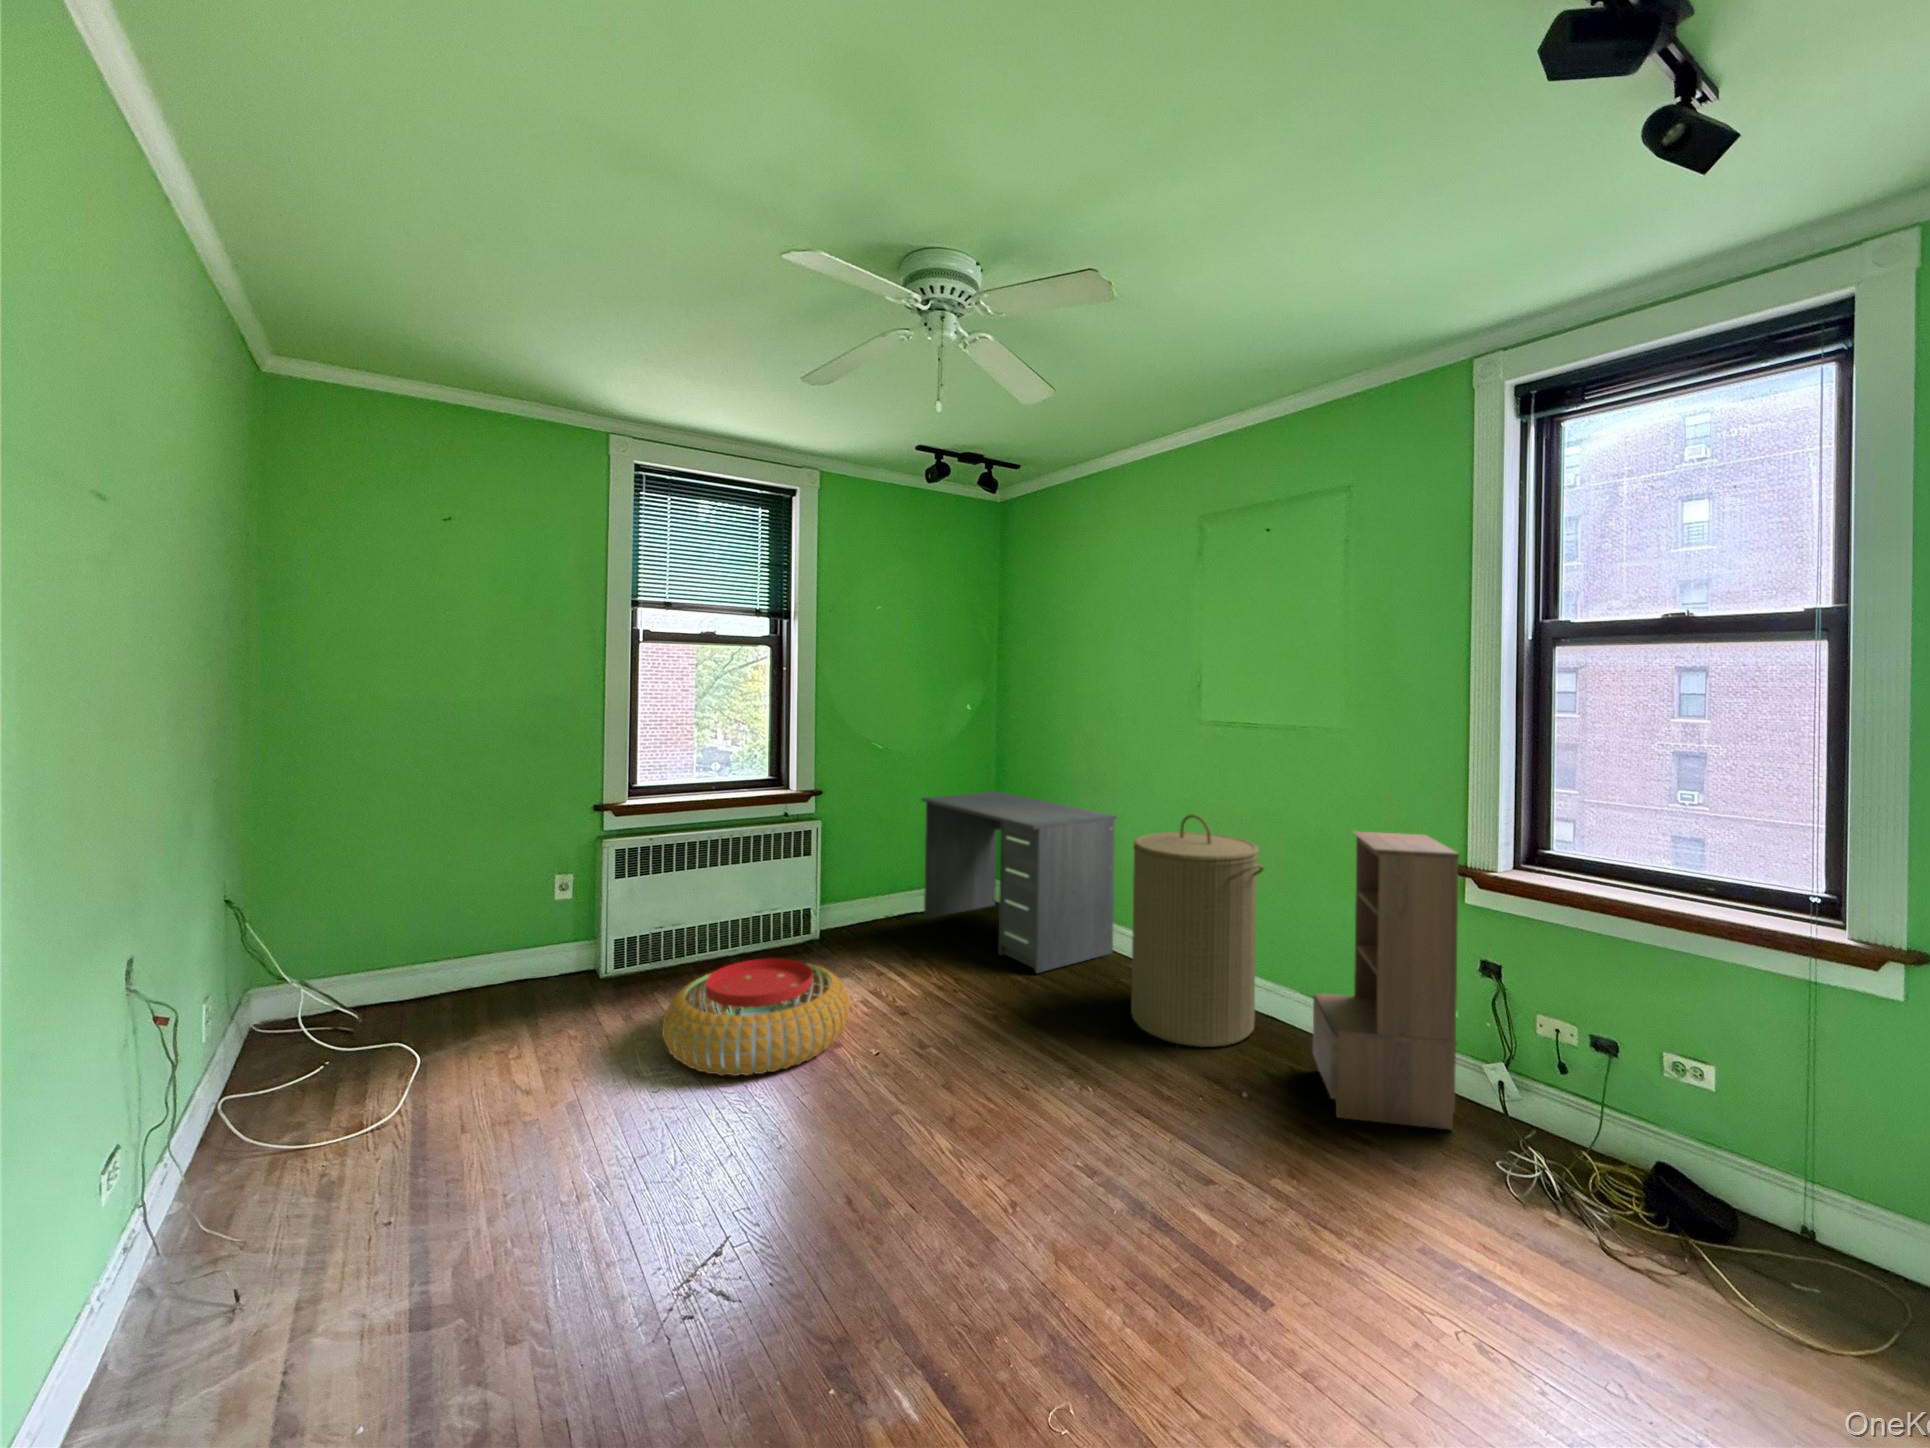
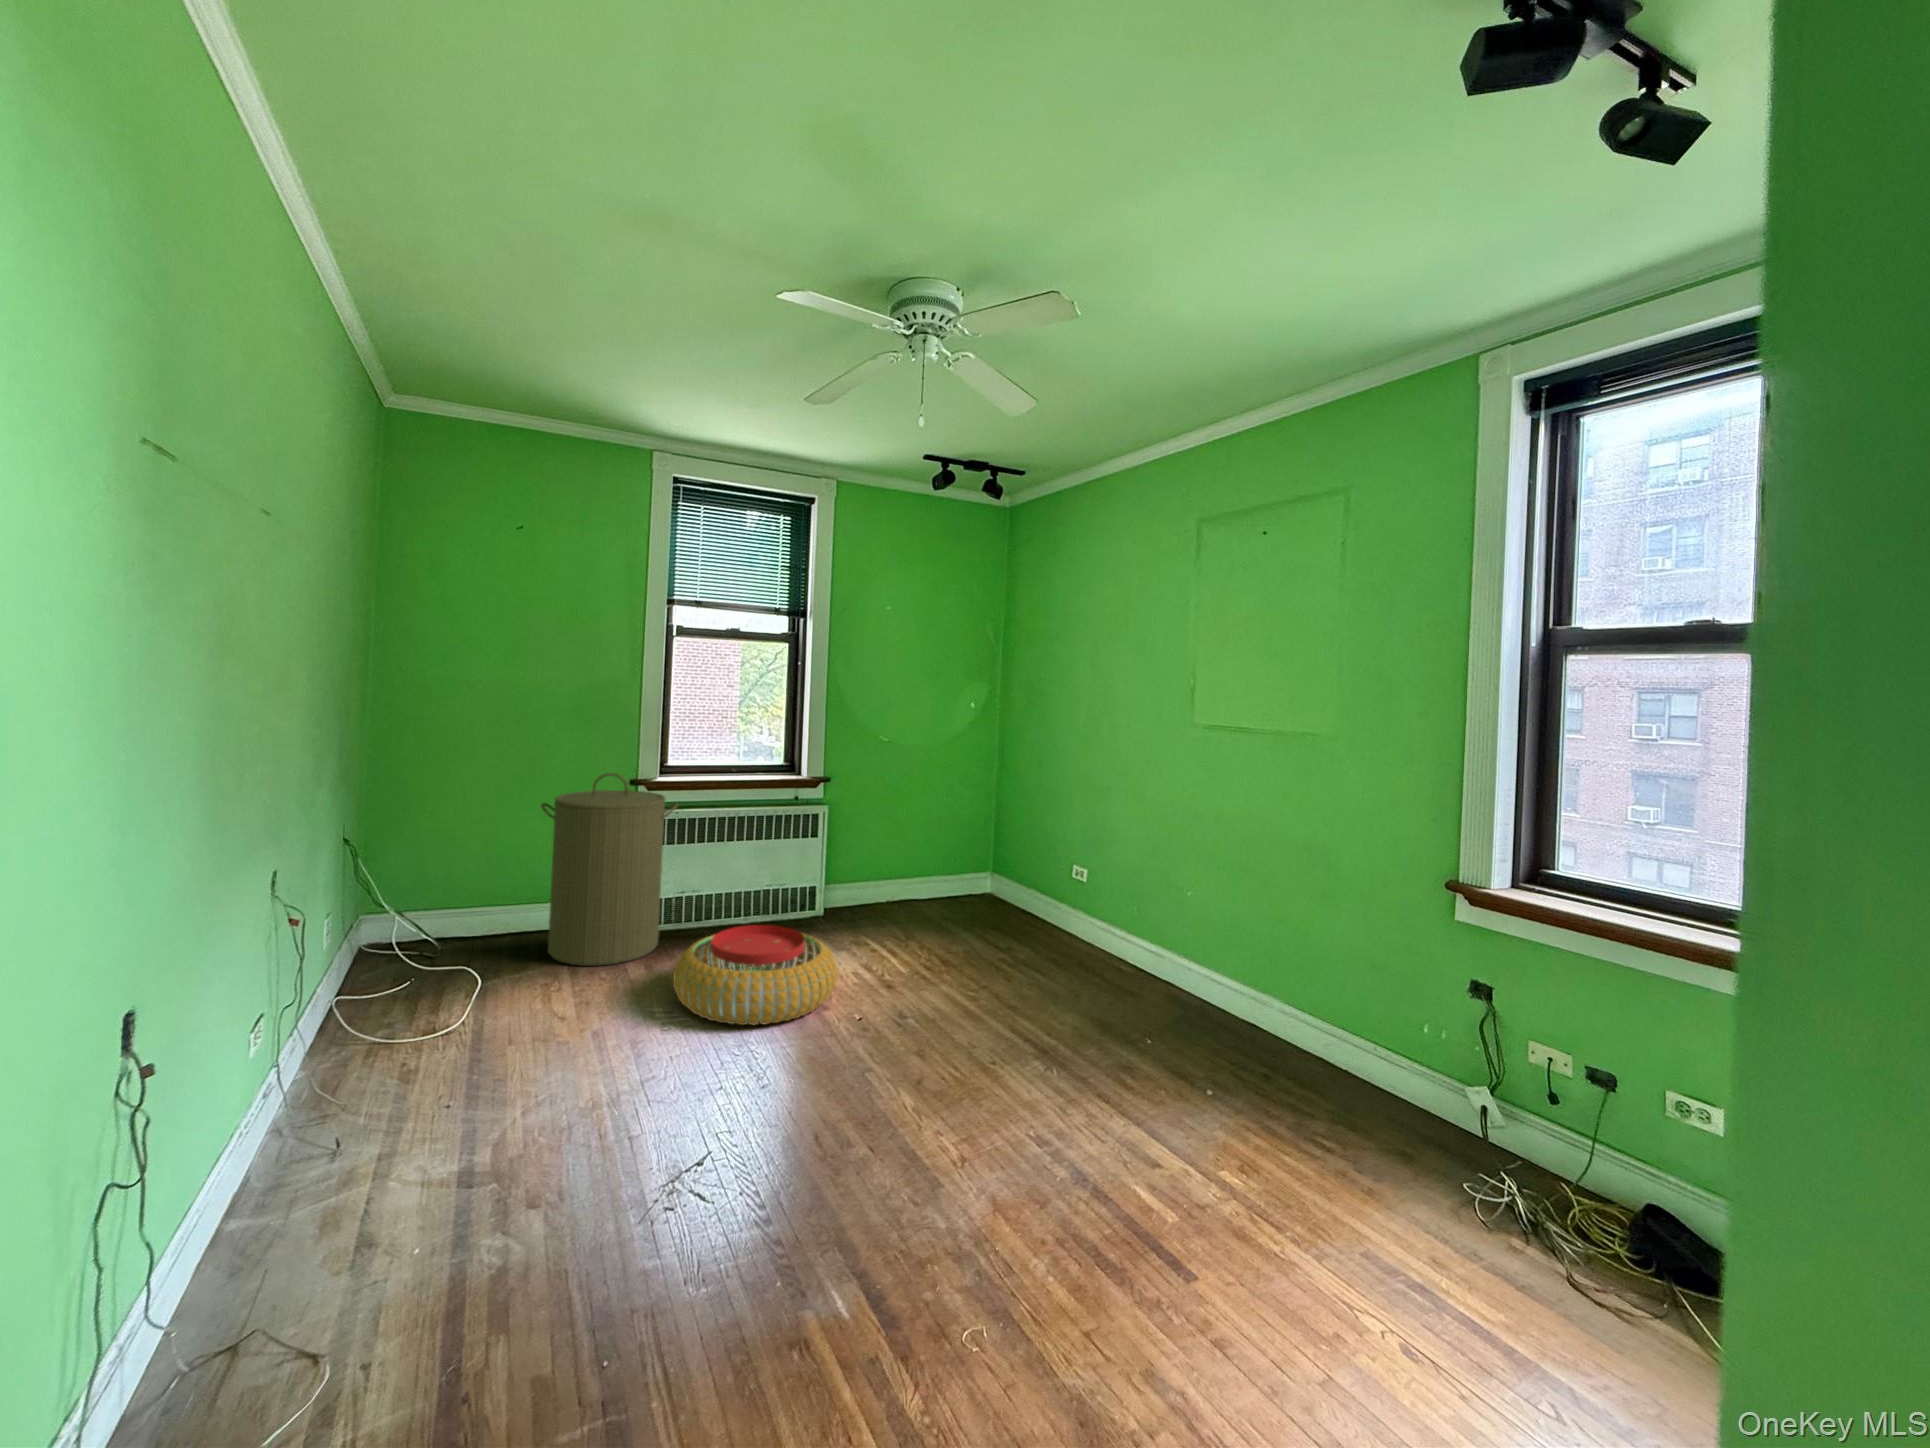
desk: present [921,792,1117,973] -> none [920,788,1108,965]
laundry hamper: present [1131,814,1264,1047] -> present [541,773,678,966]
bookshelf: present [1313,832,1459,1130] -> none [1287,840,1442,1151]

